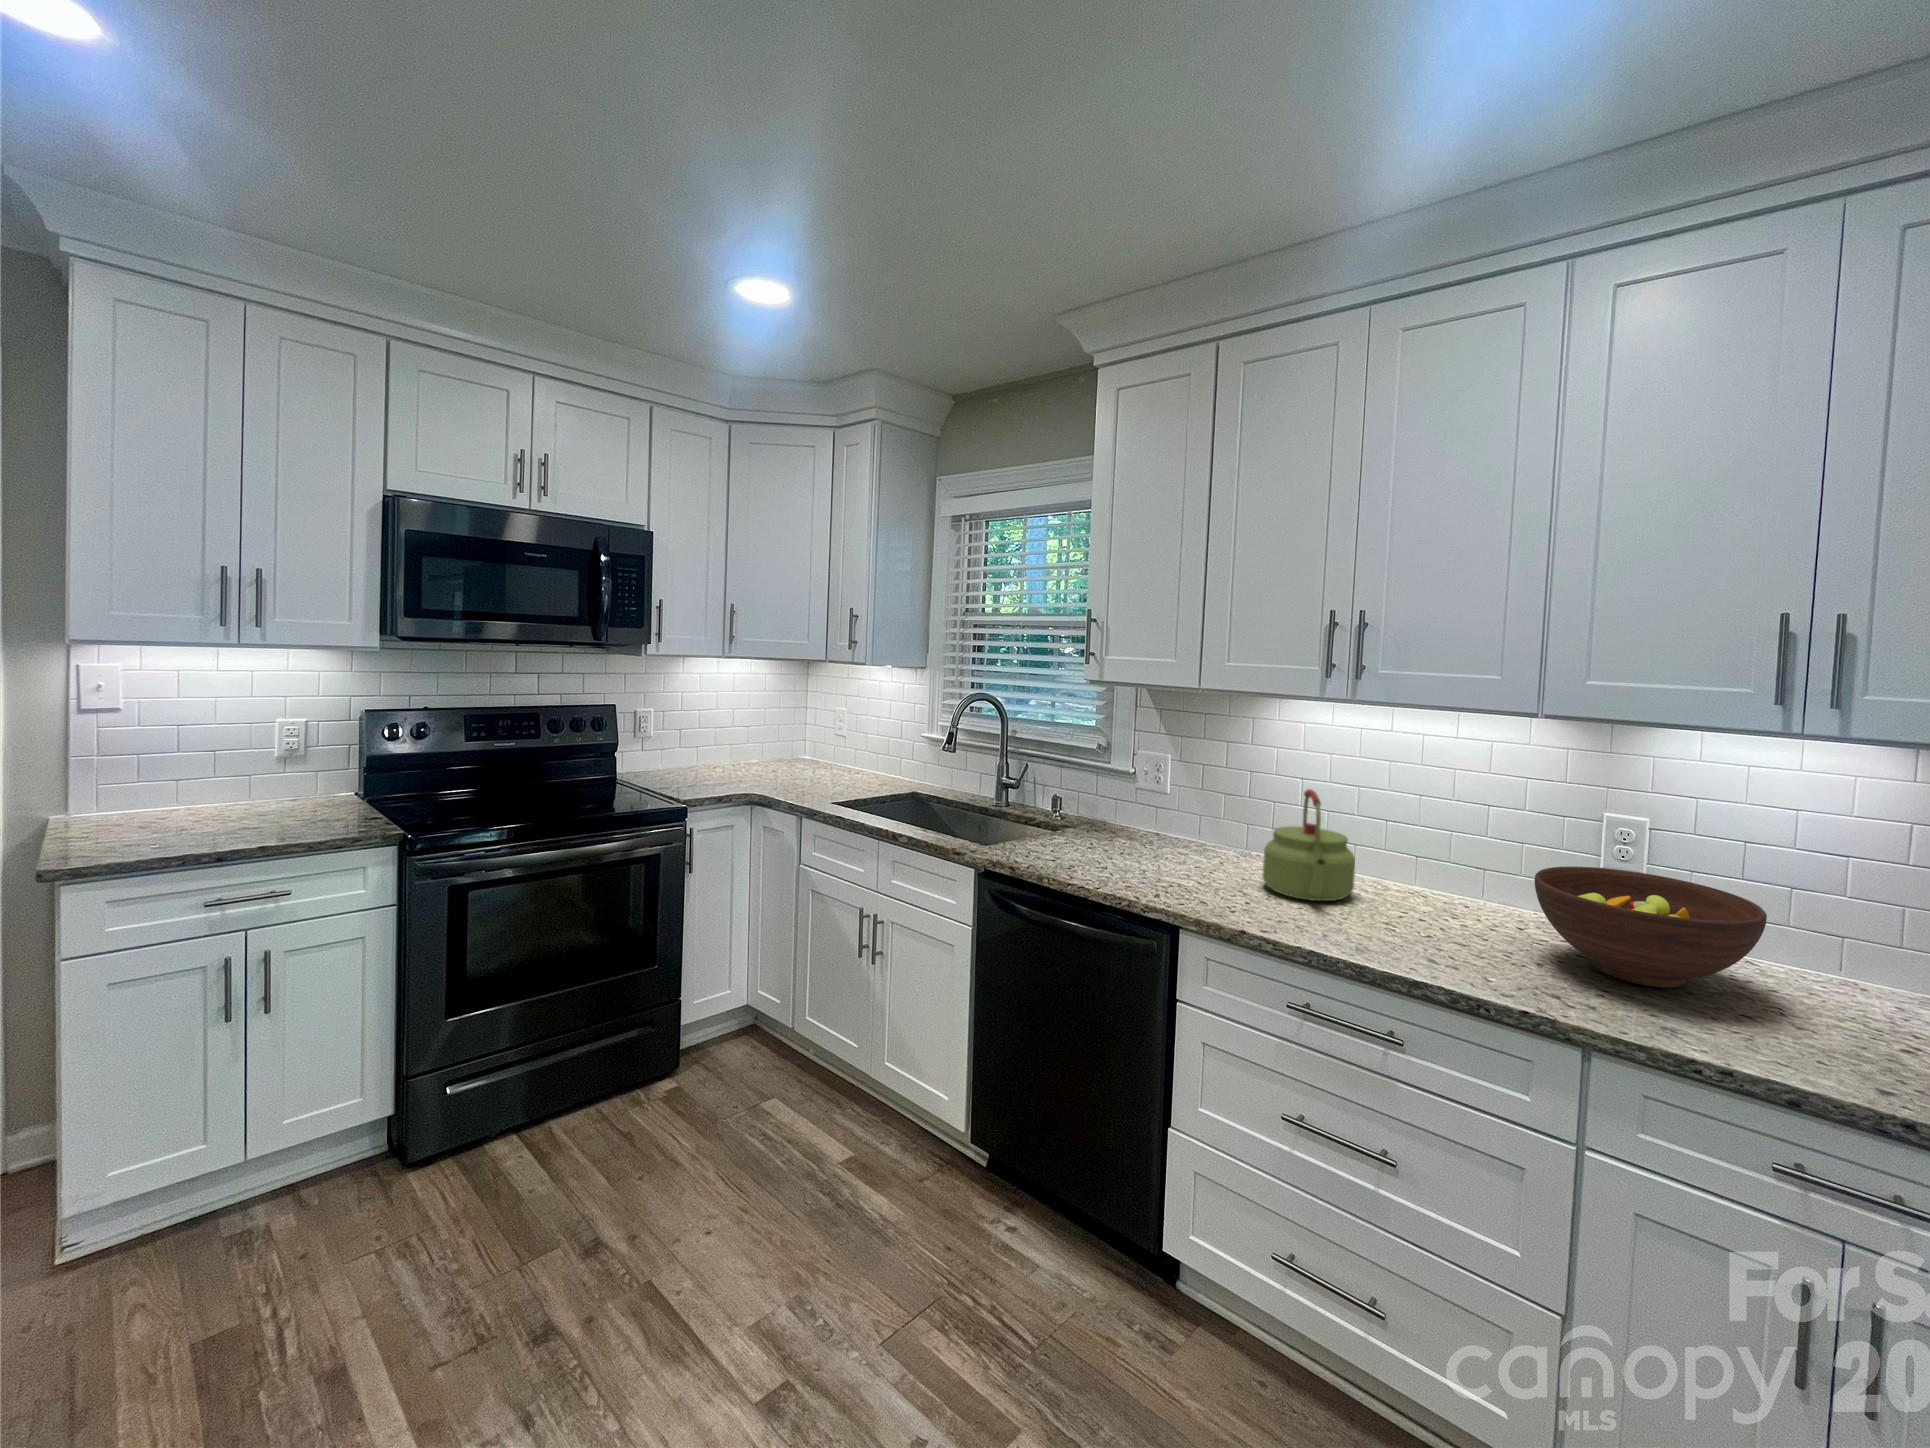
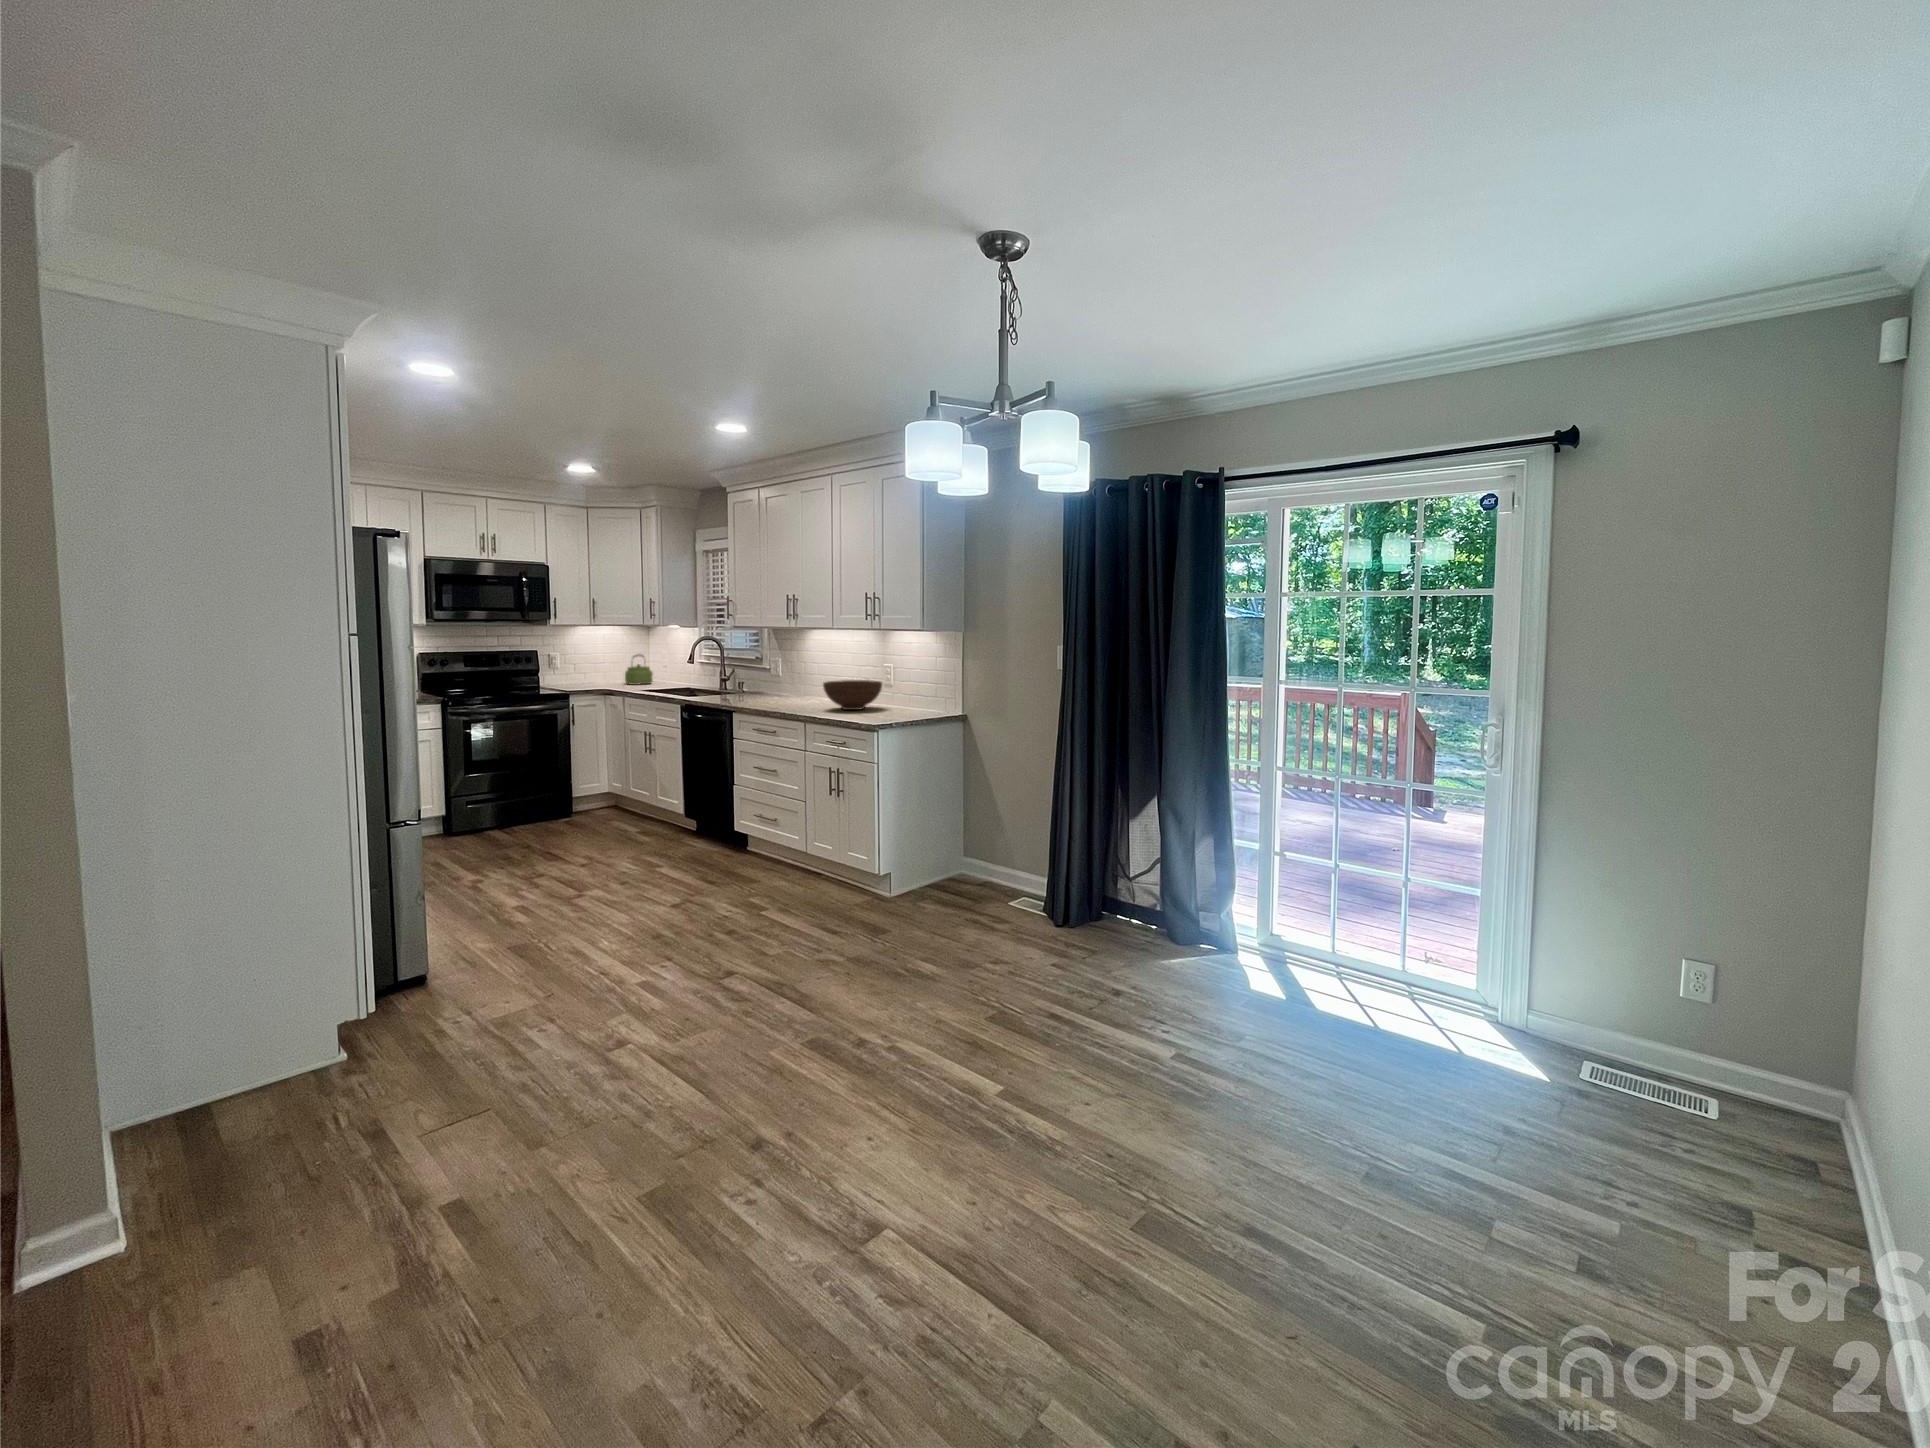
kettle: present [1263,789,1355,901] -> present [625,655,653,685]

